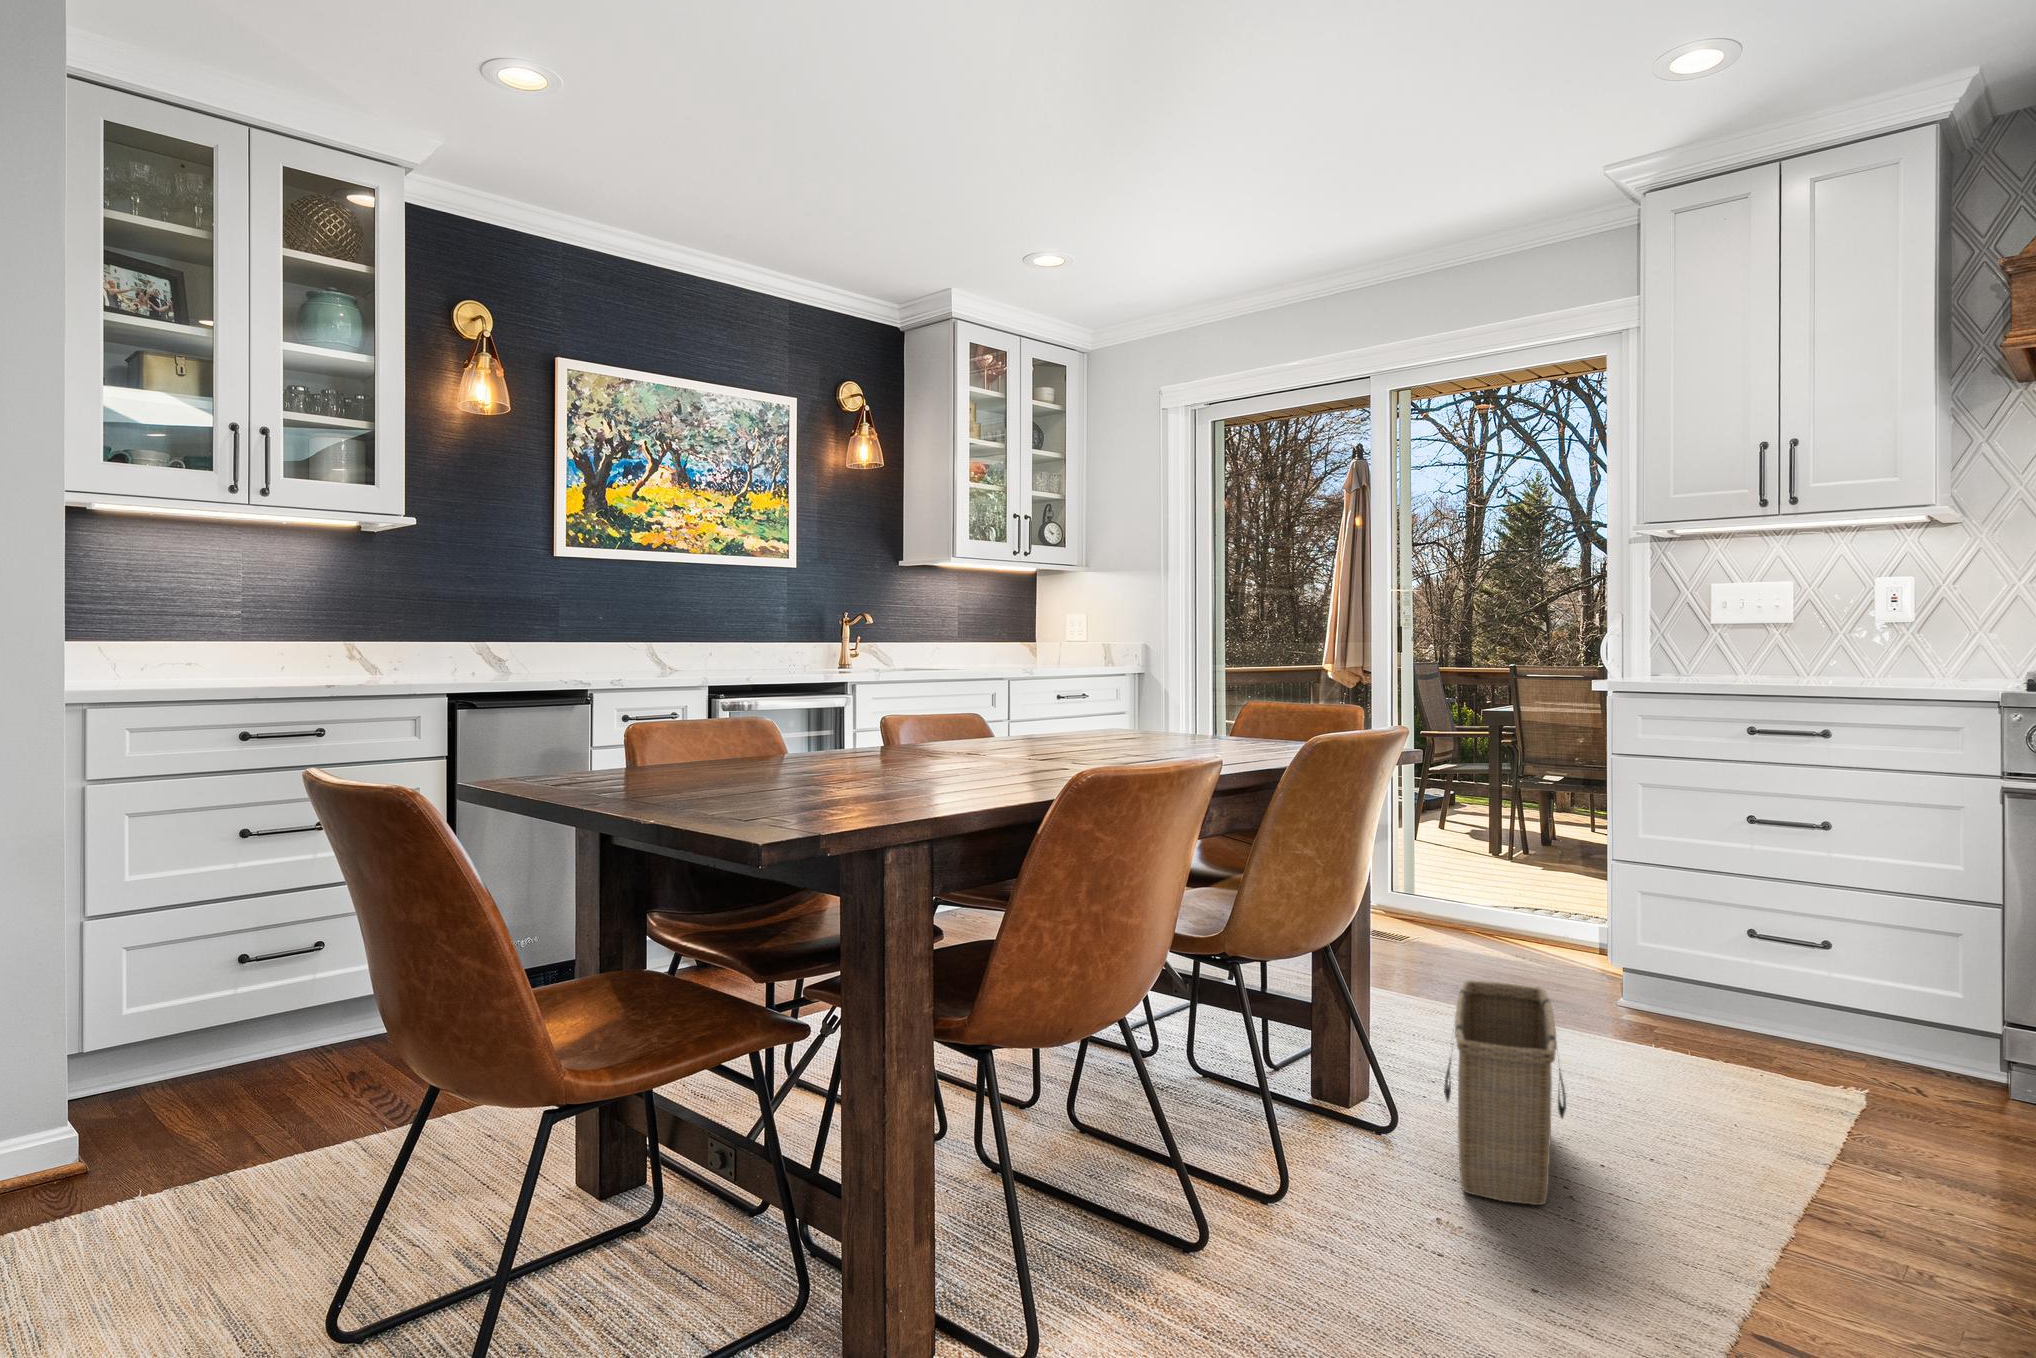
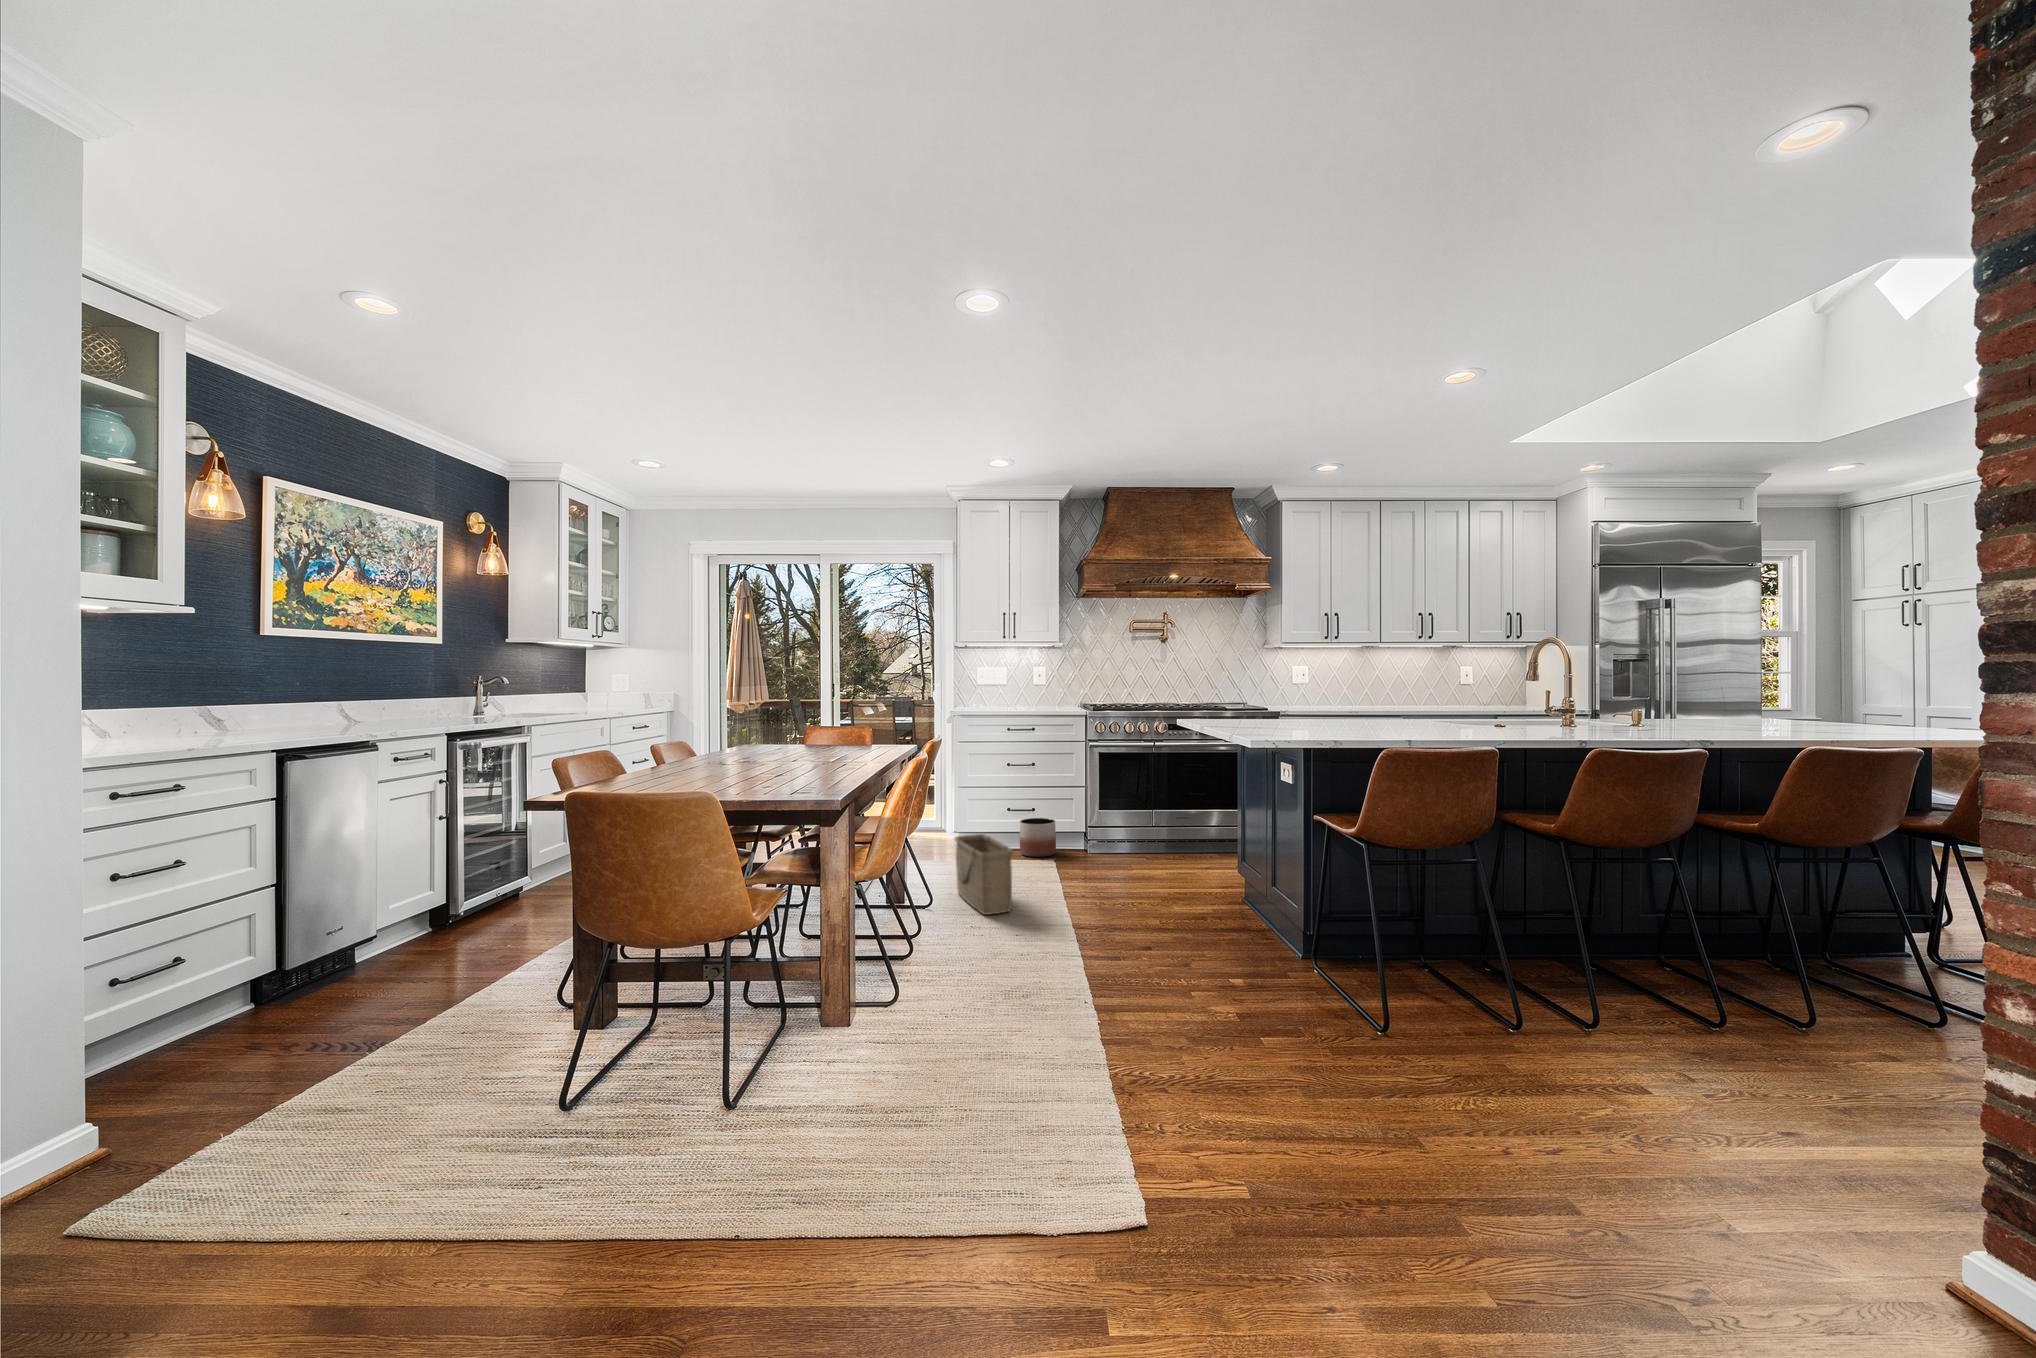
planter: none [1738,965,1847,1072] -> present [1020,818,1056,857]

